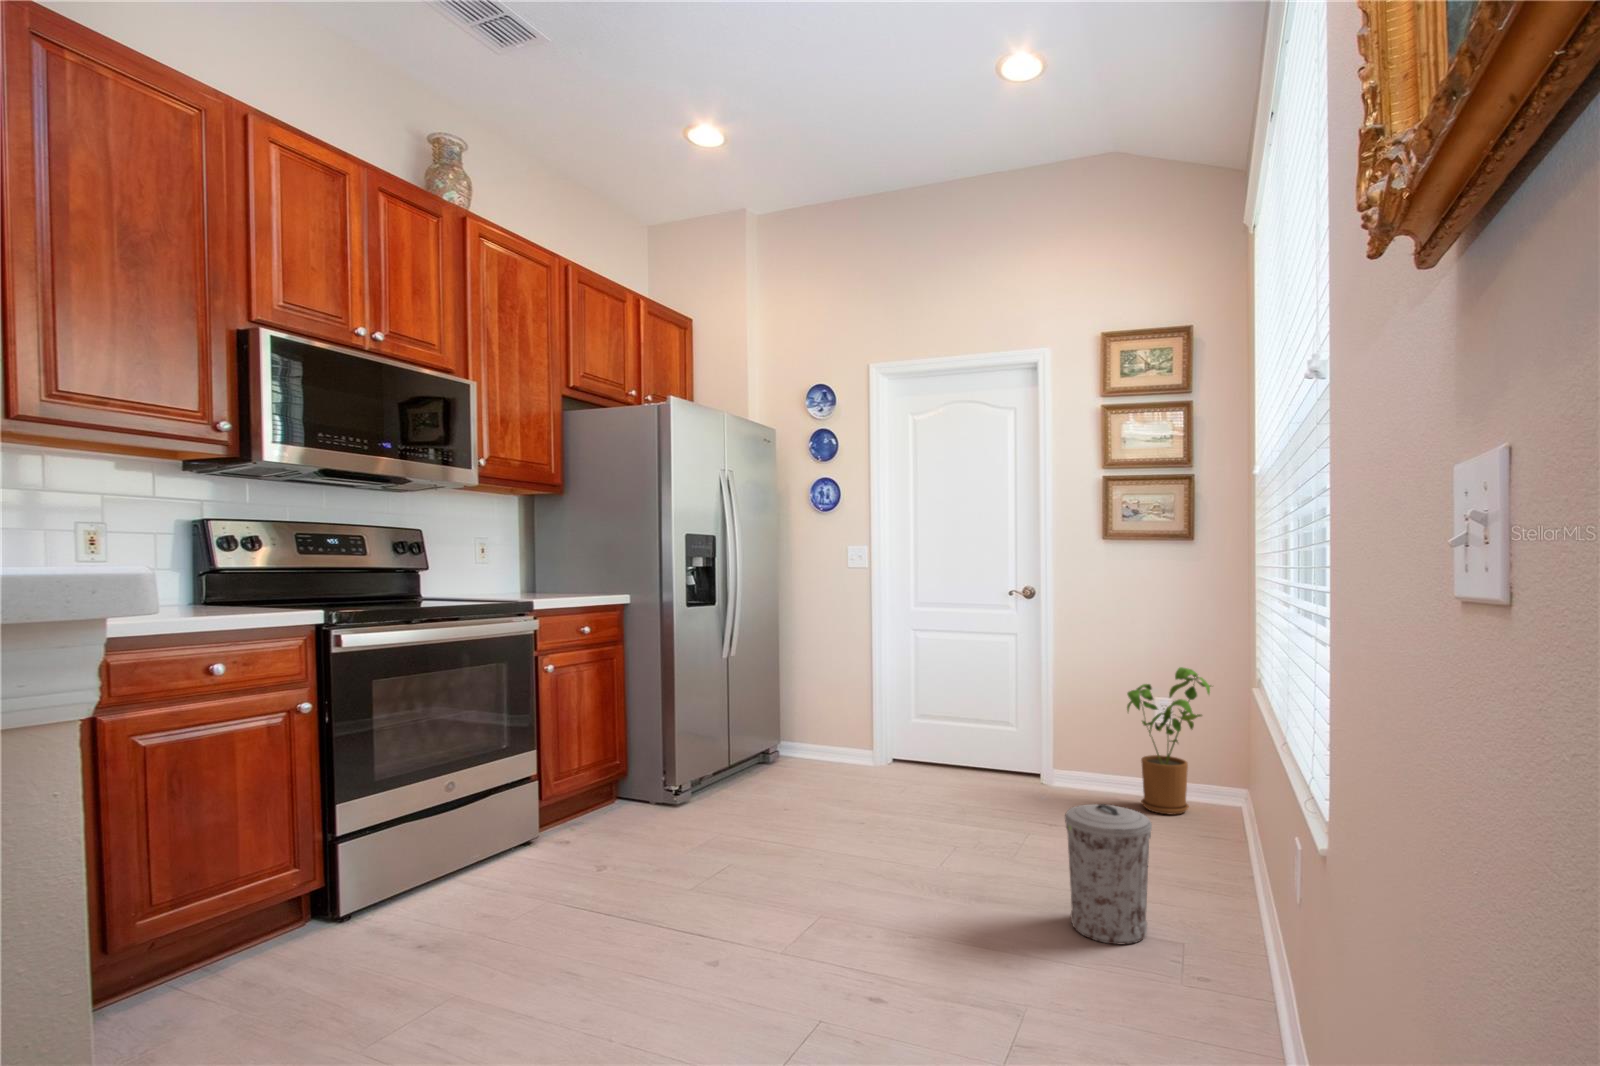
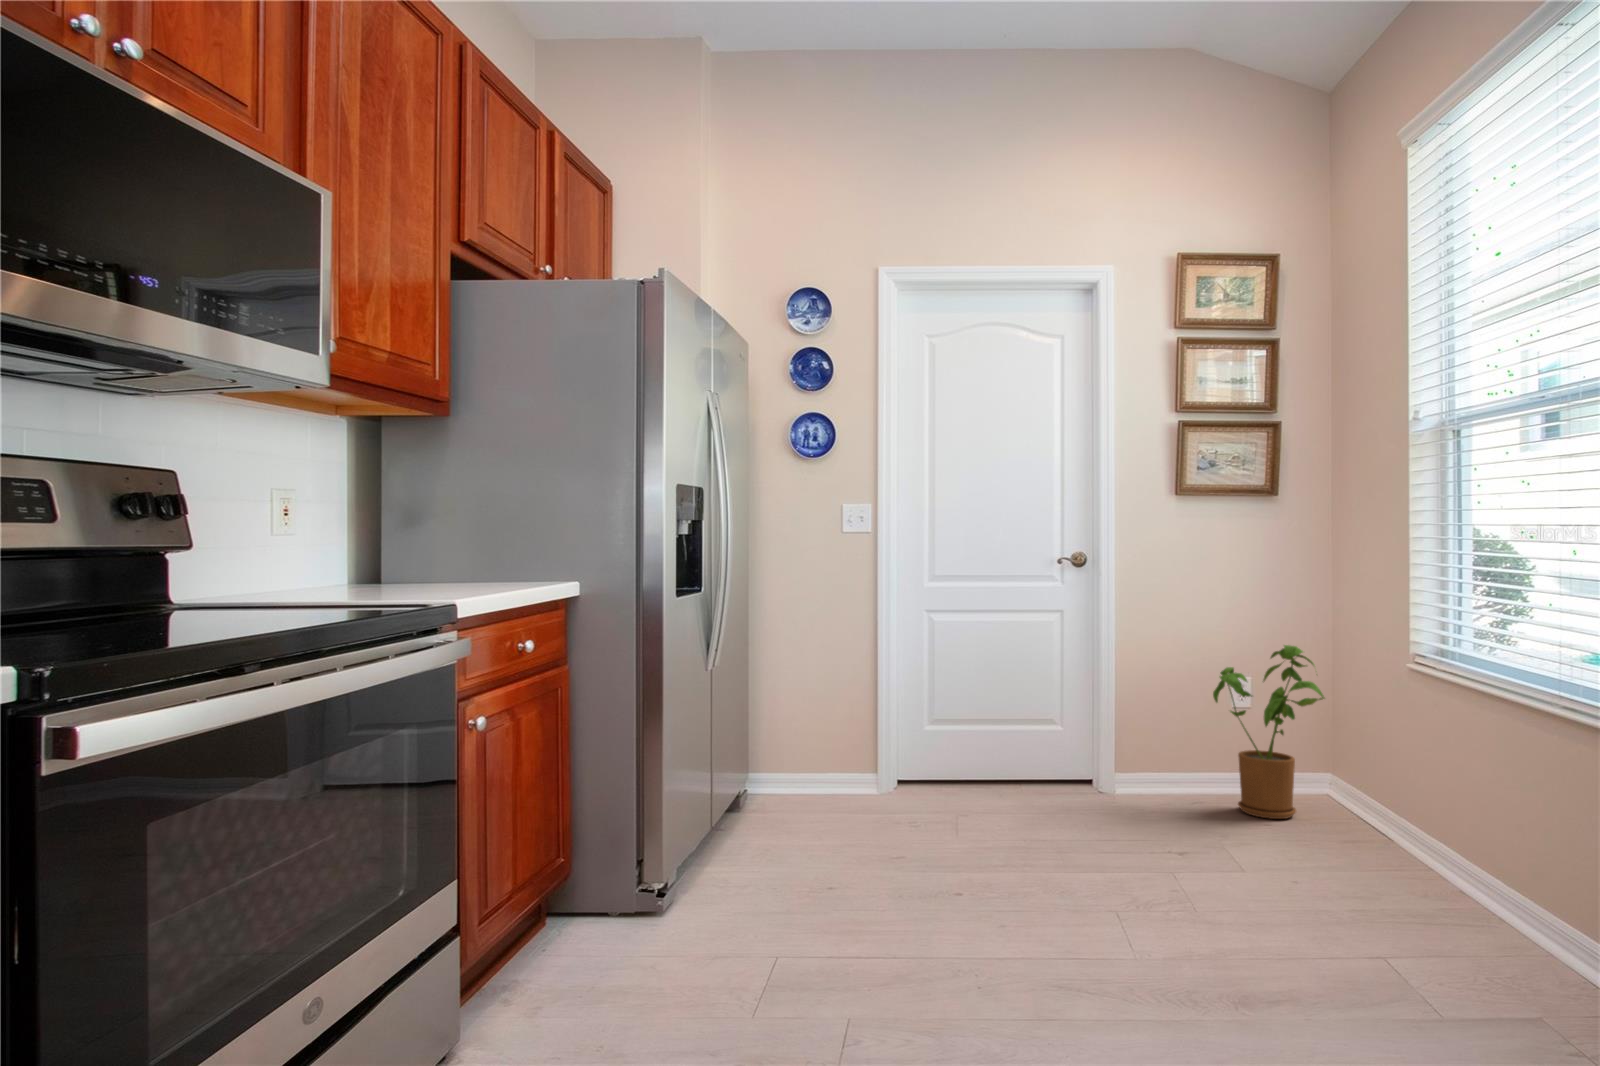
trash can: present [1065,804,1152,944] -> none [1413,810,1551,1000]

